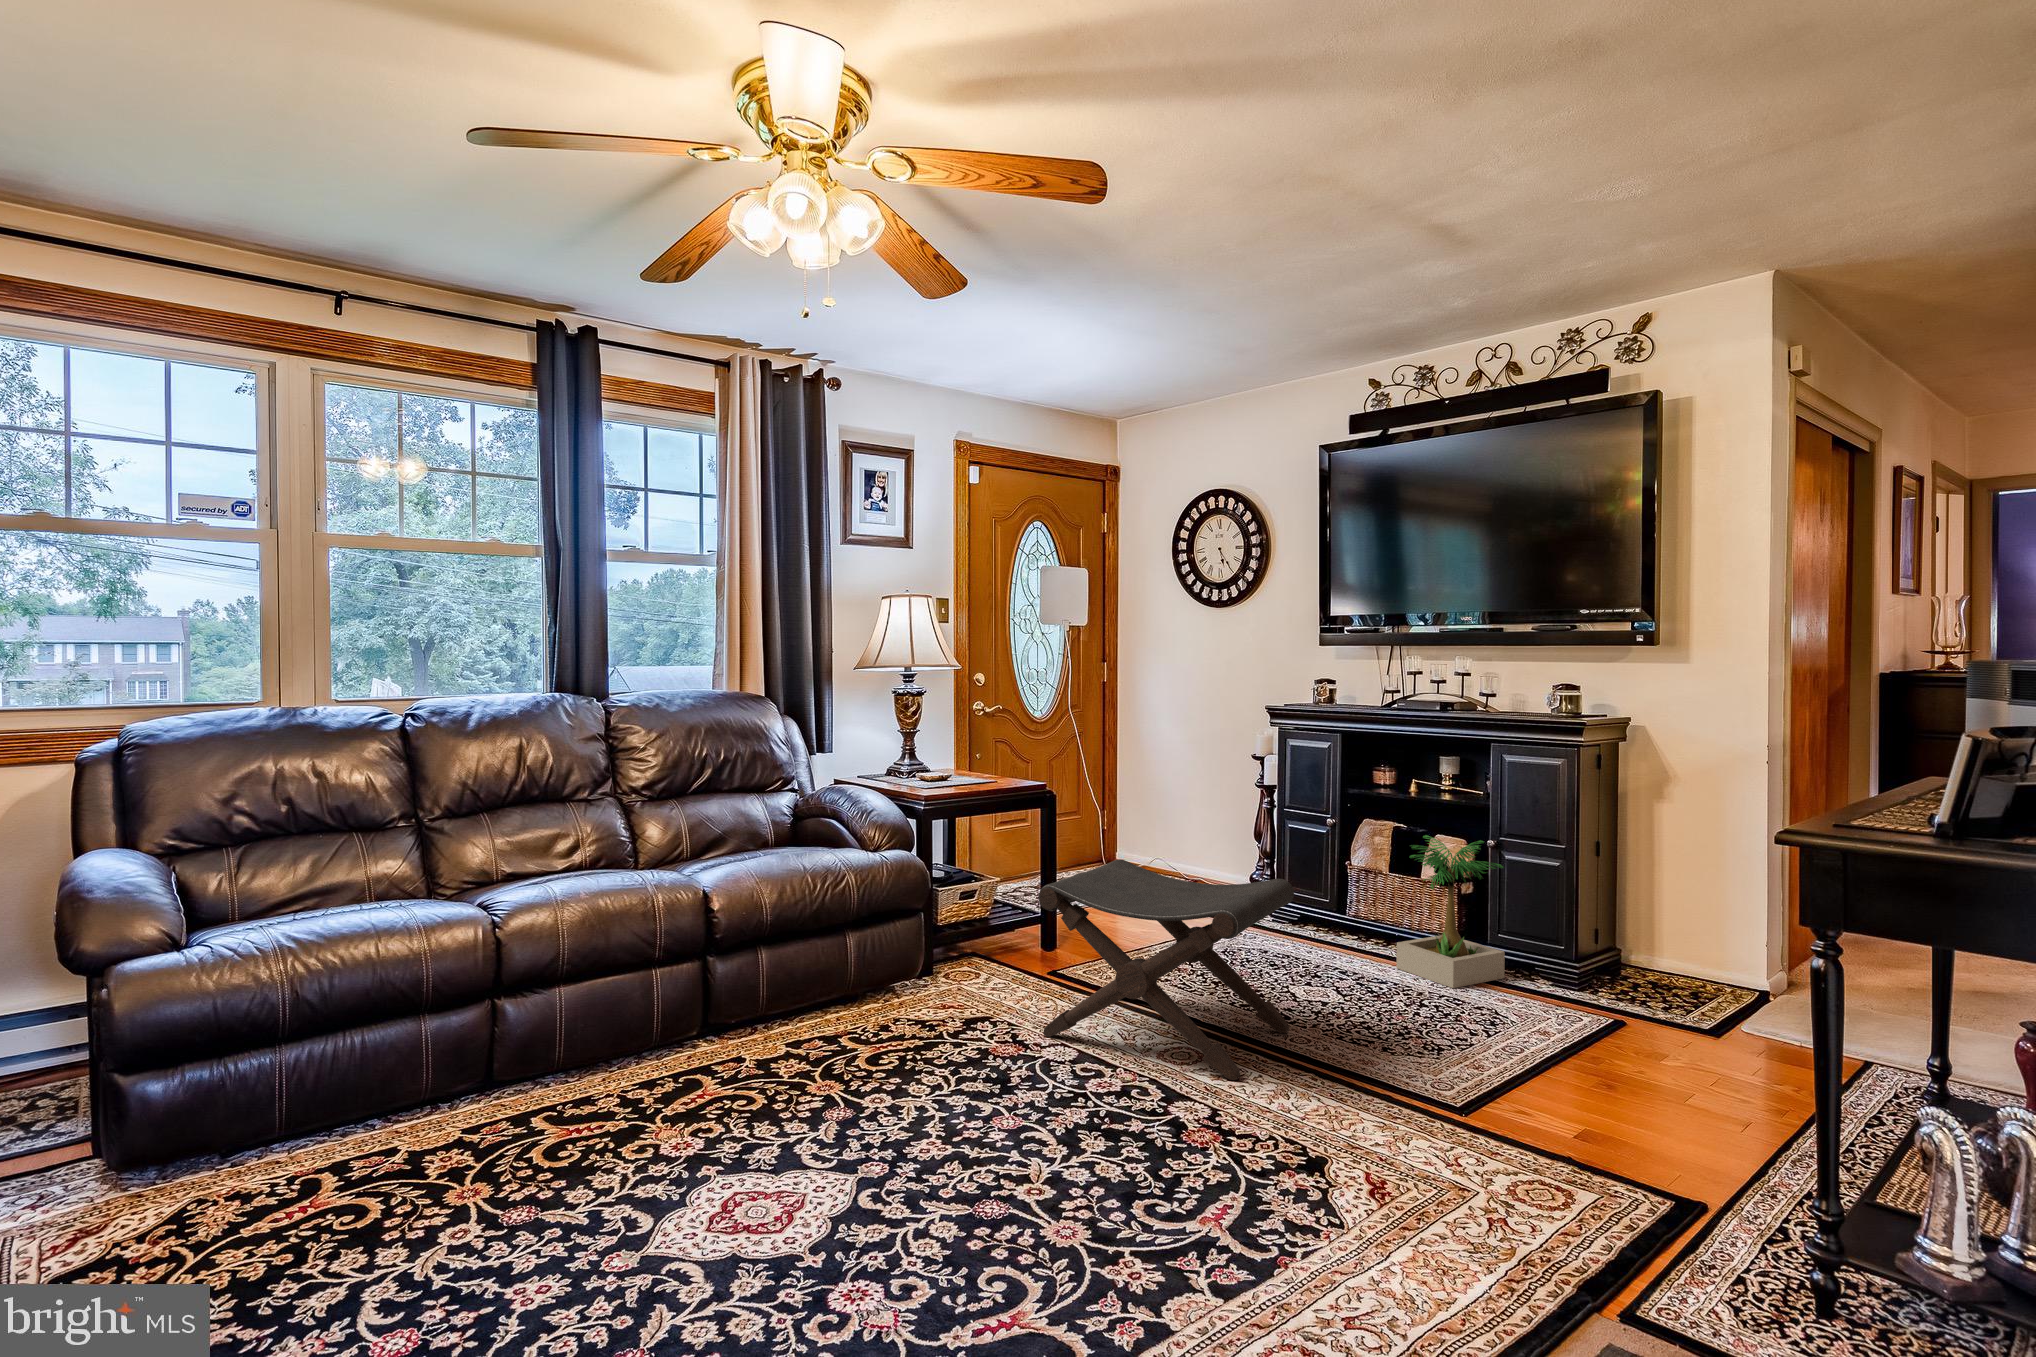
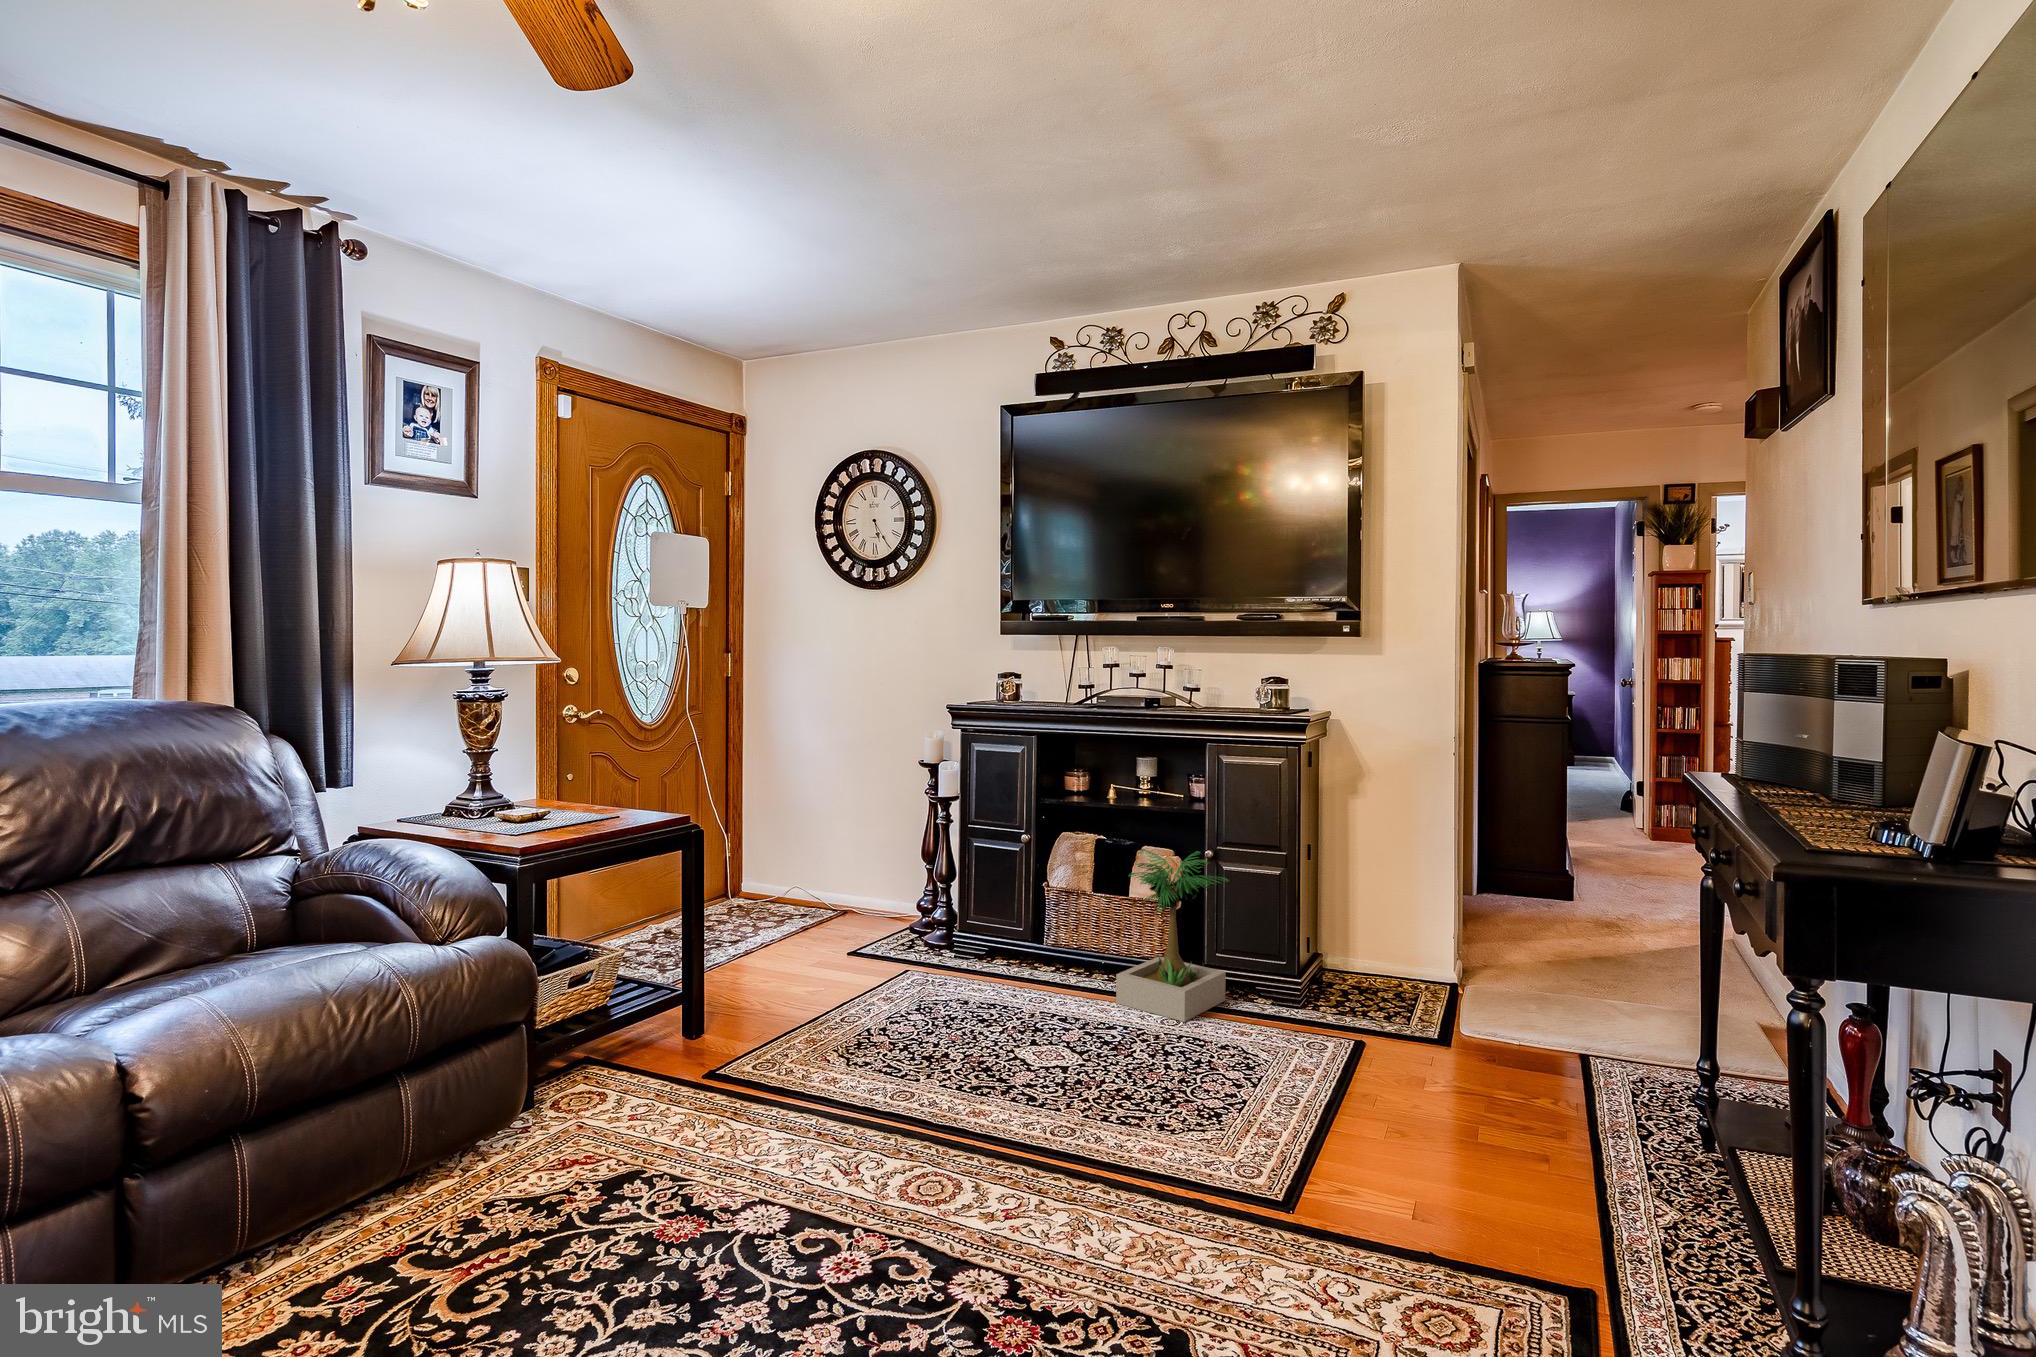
footstool: present [1038,859,1294,1080] -> none [723,917,1050,1214]

